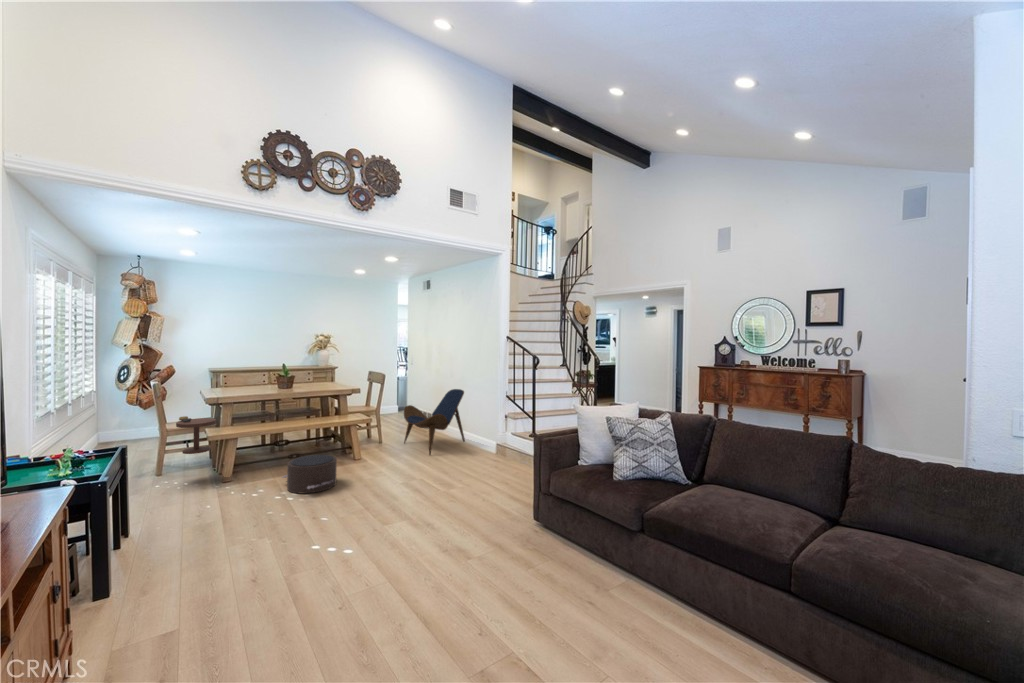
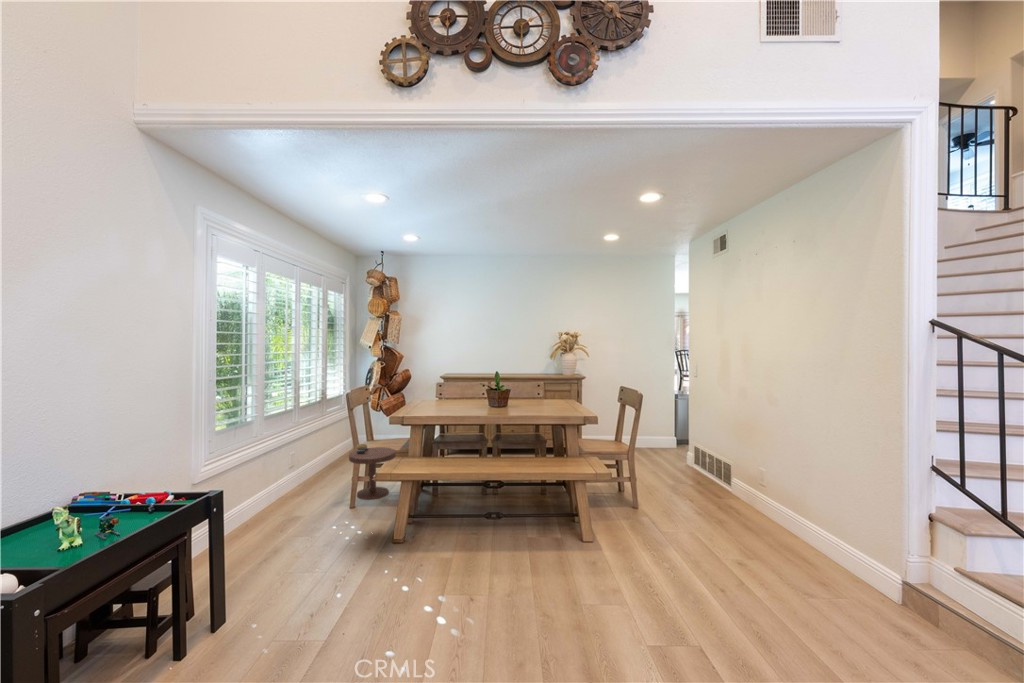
lounge chair: present [404,389,465,455] -> none [675,433,805,572]
pouf: present [282,455,337,494] -> none [449,539,532,629]

